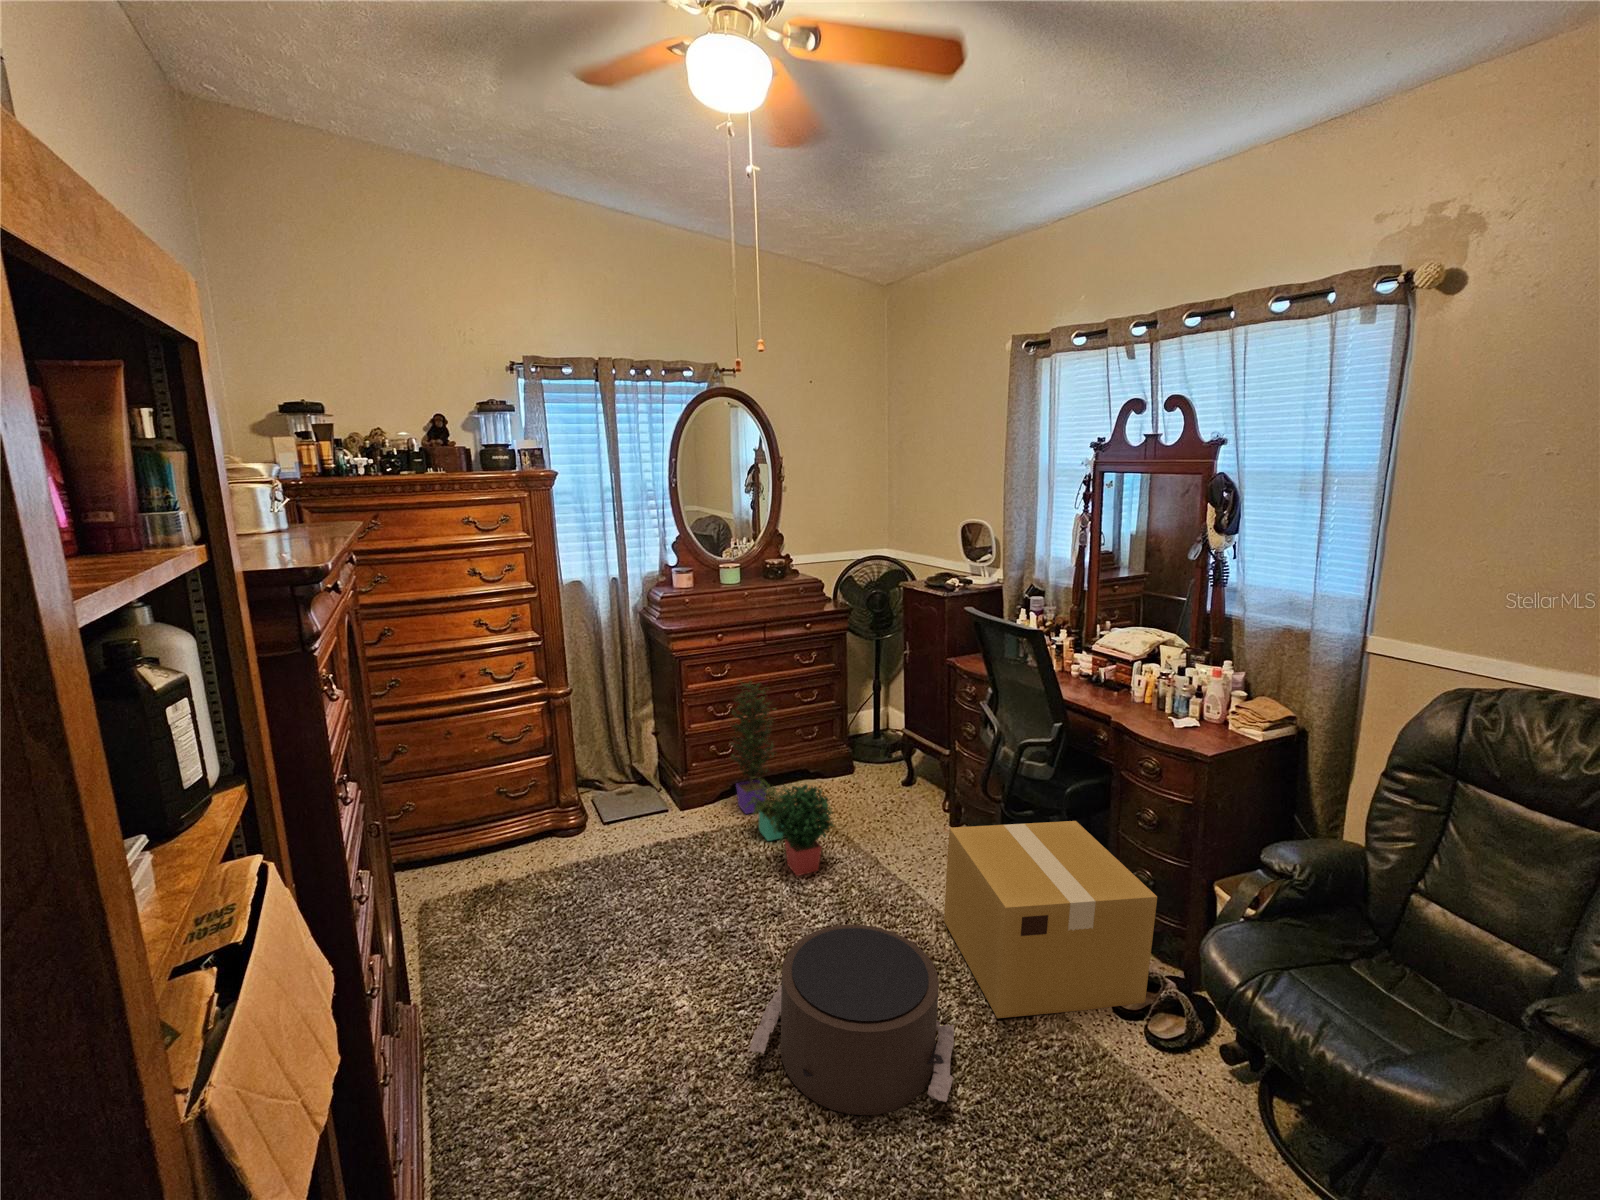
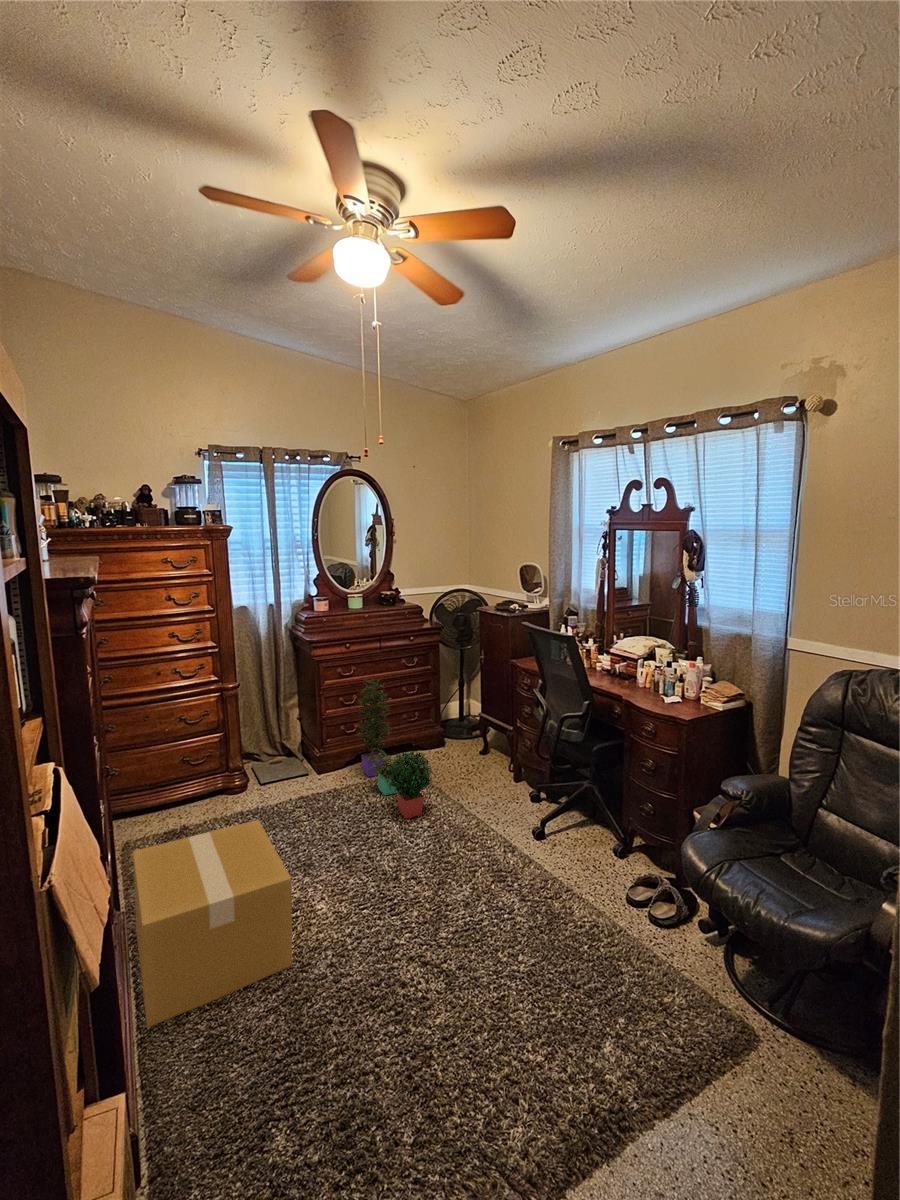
cardboard box: present [944,821,1157,1018] -> present [133,820,292,1027]
pouf: present [749,924,954,1115] -> none [371,845,516,976]

